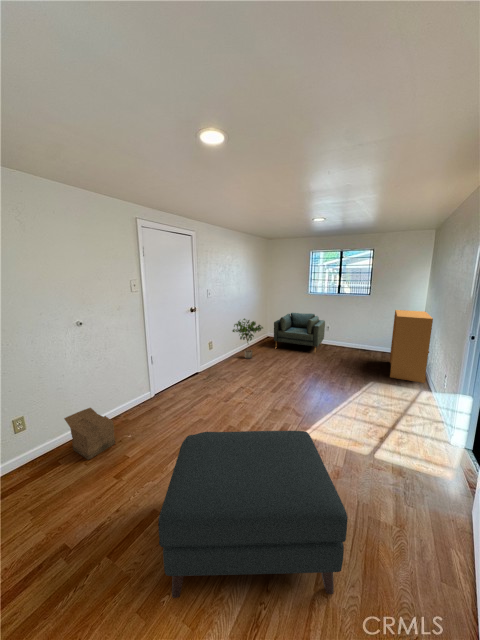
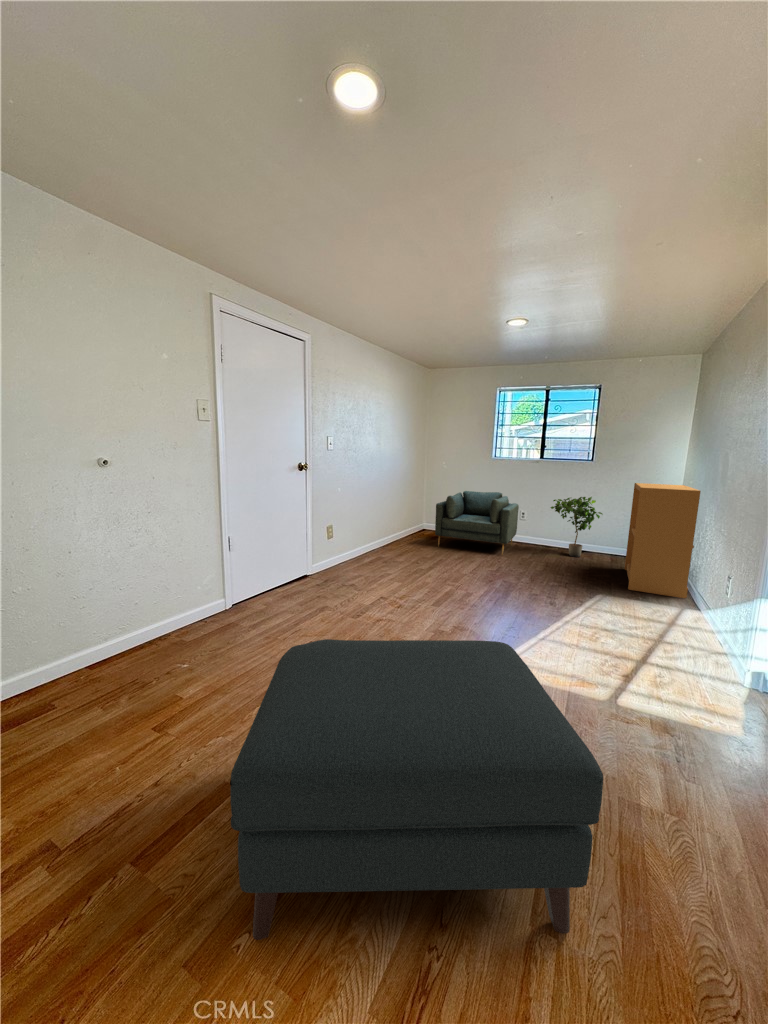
potted plant: present [233,318,263,359] -> present [551,497,602,557]
cardboard box: present [64,408,115,460] -> none [71,614,162,701]

